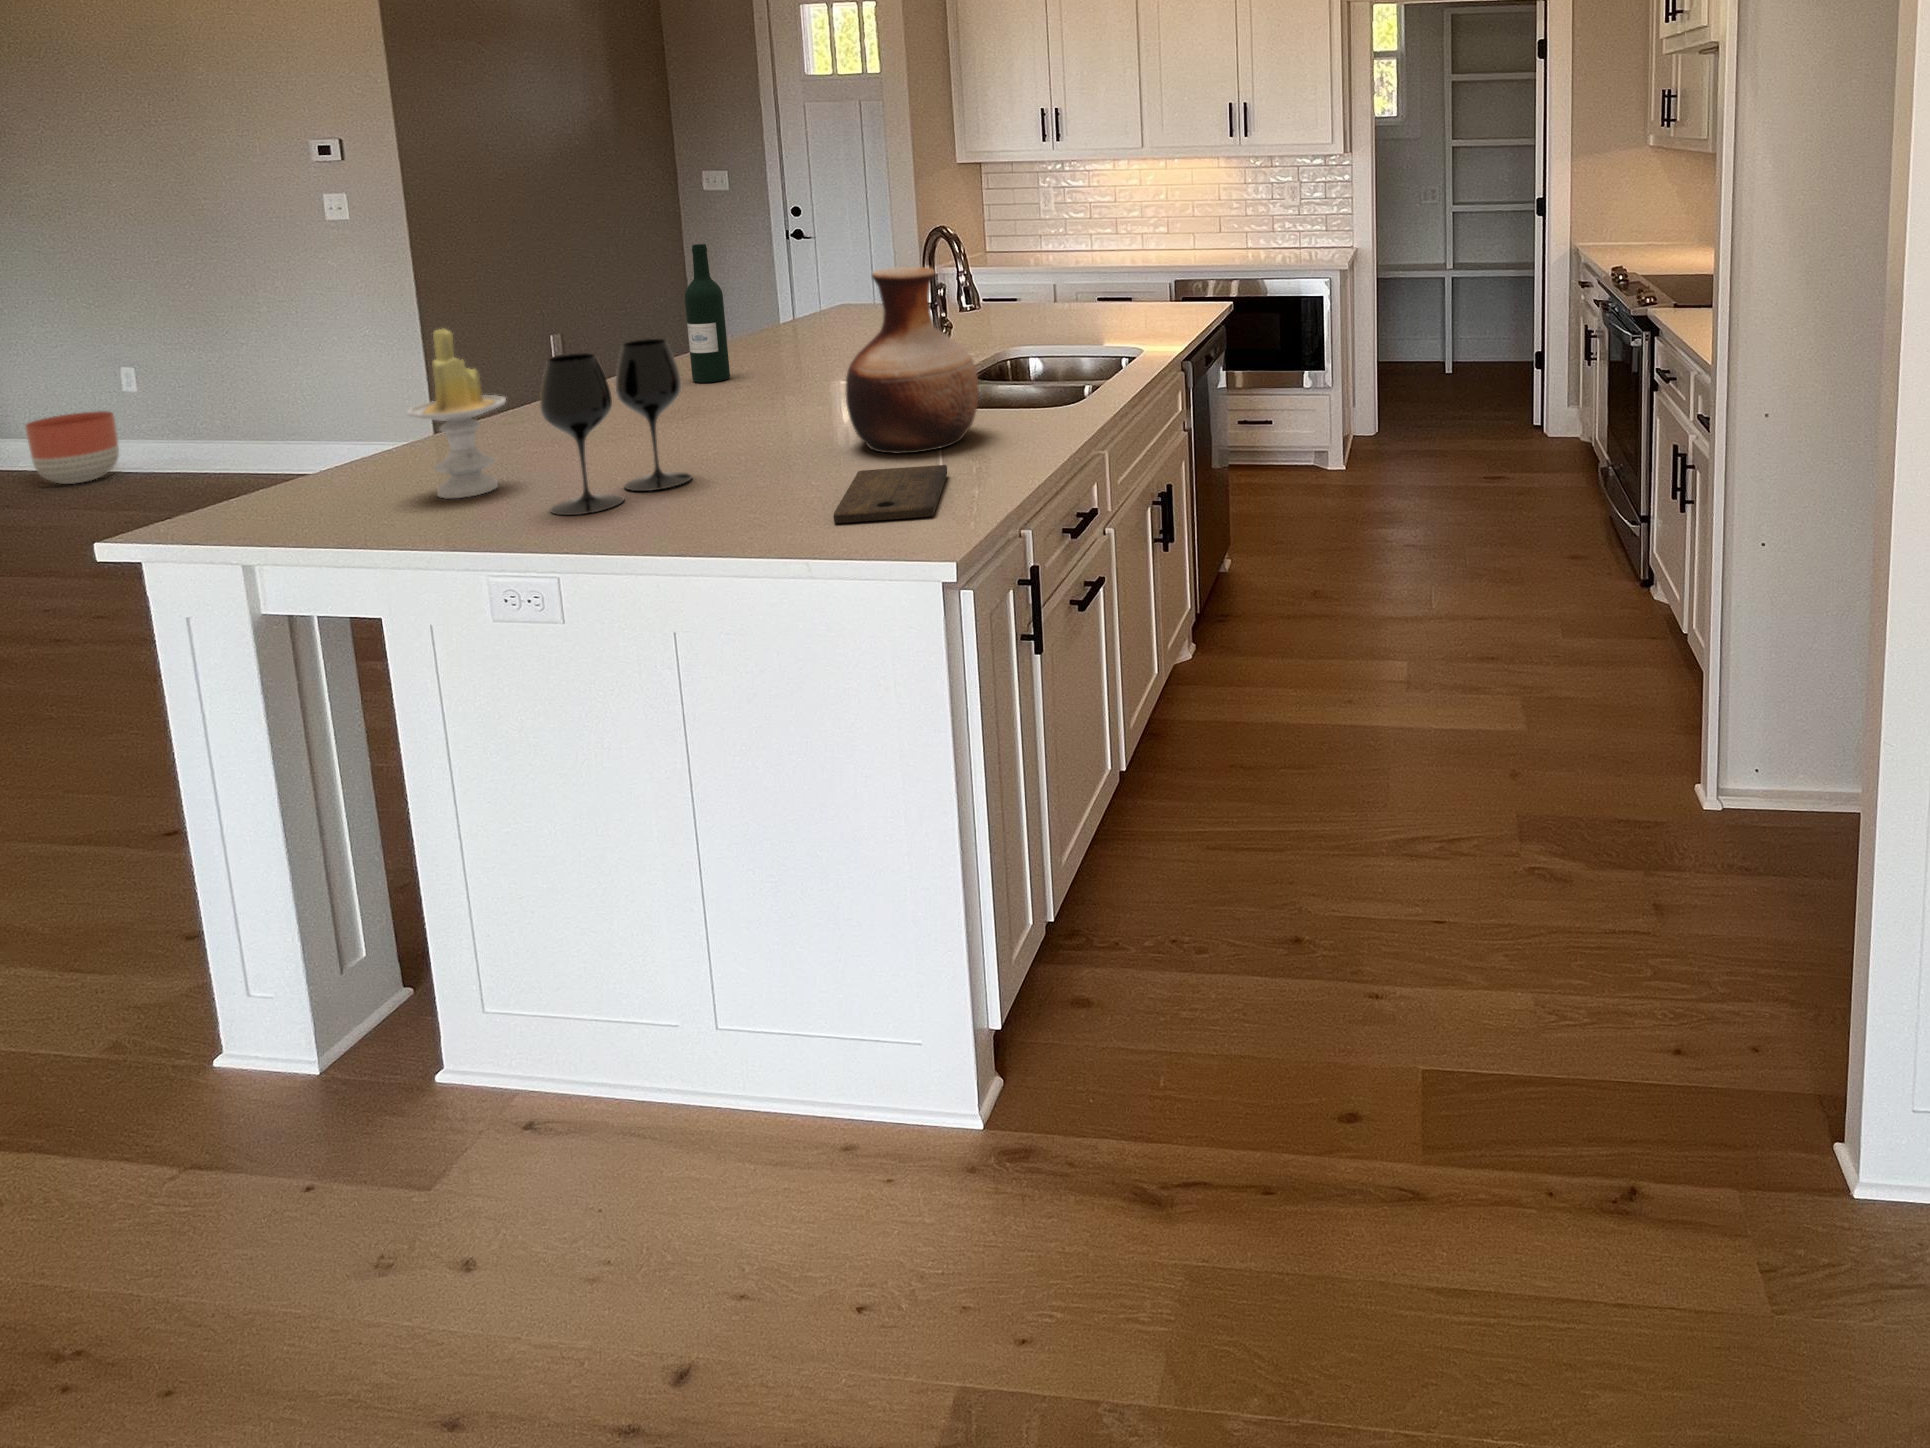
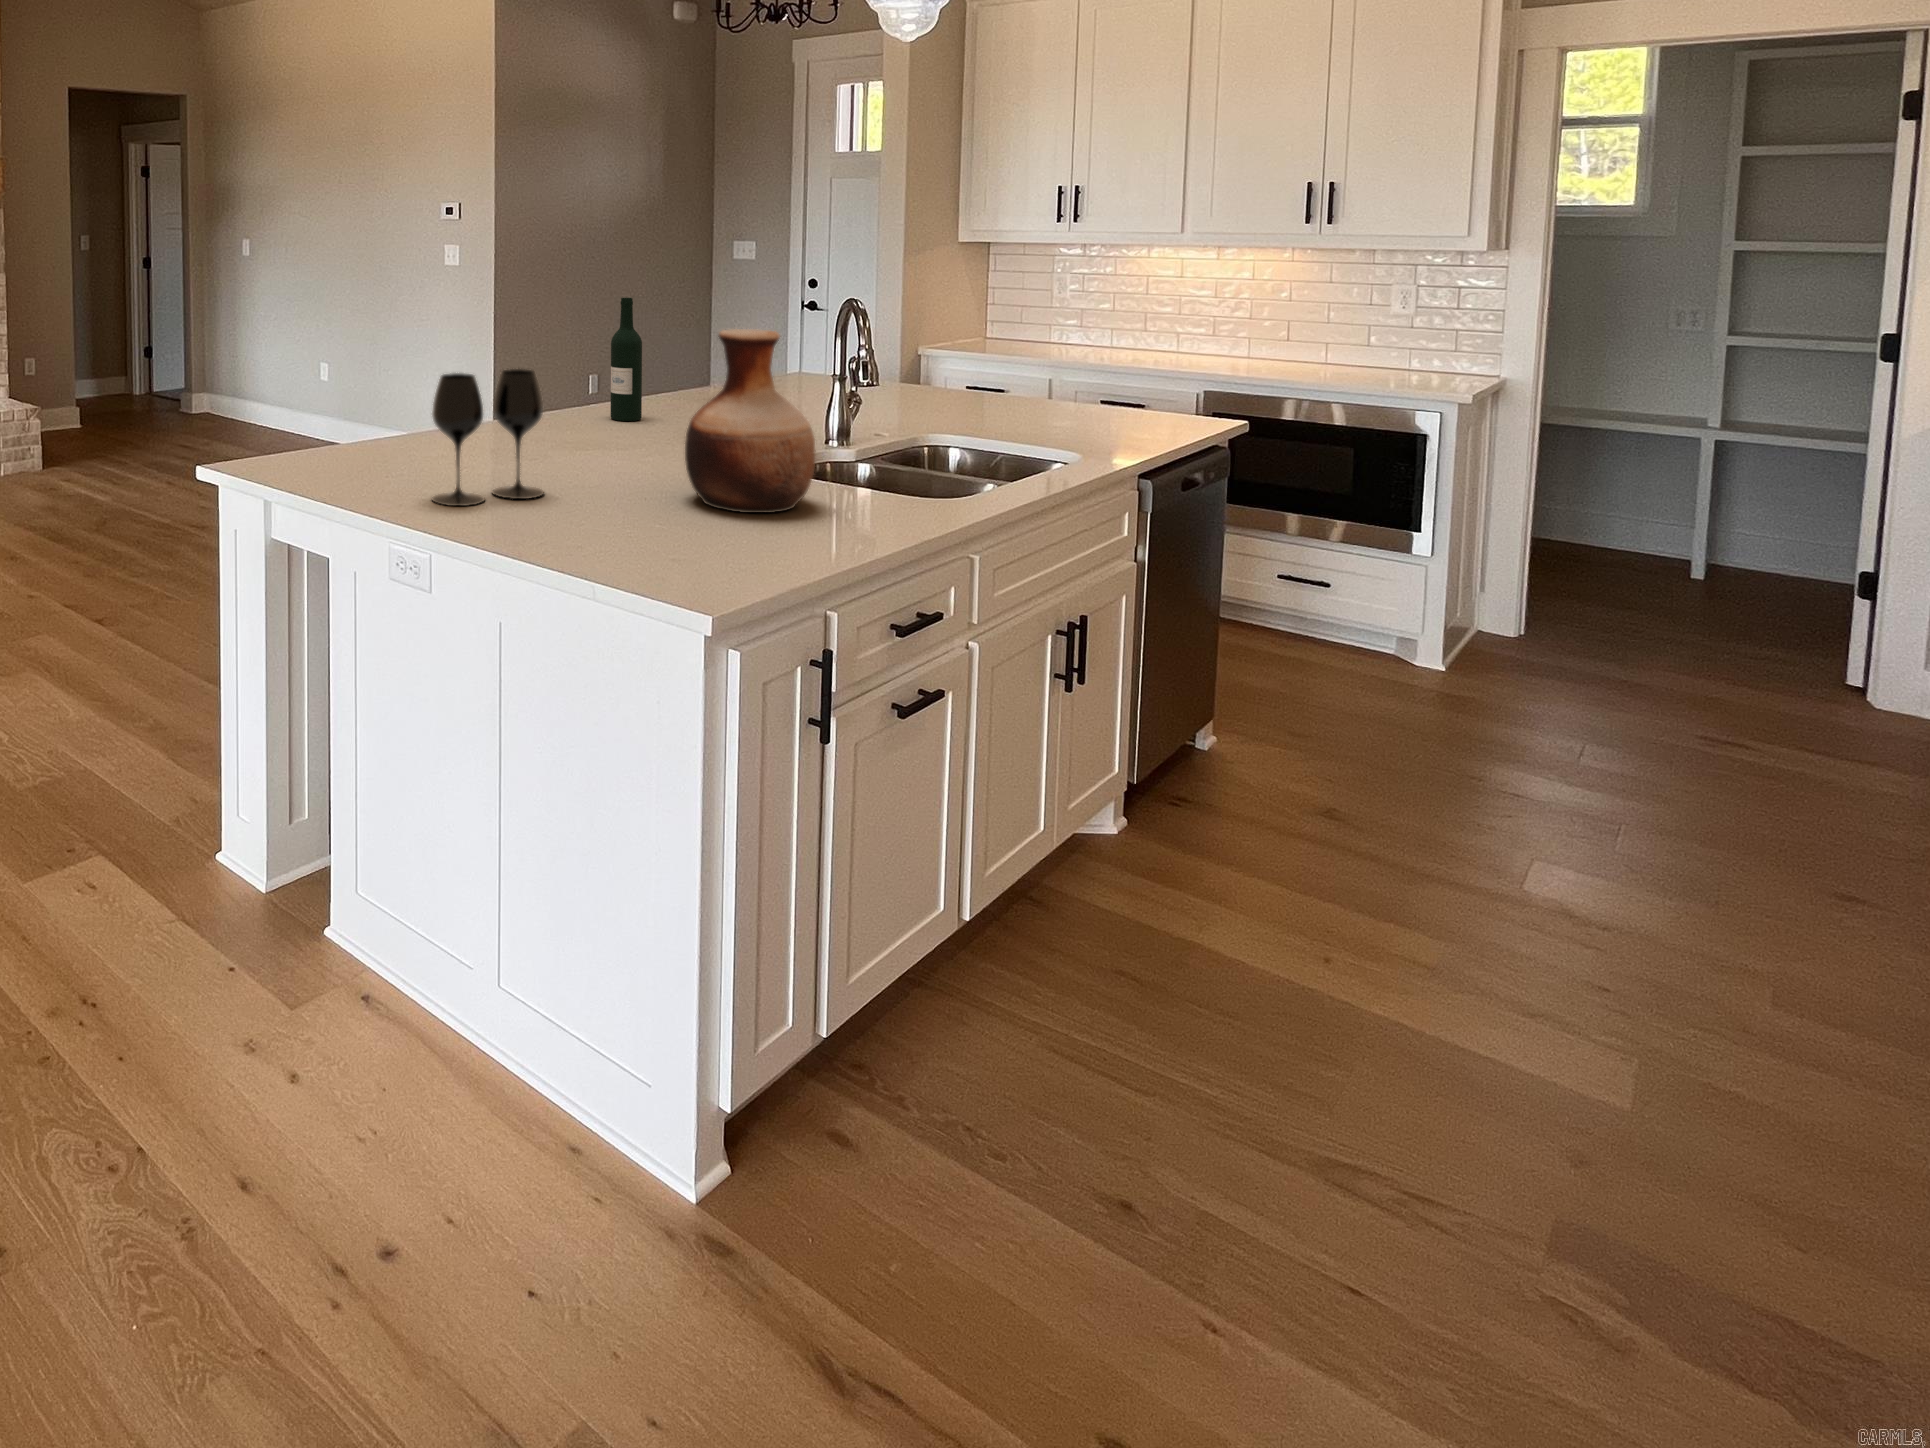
candle: present [407,329,506,498] -> none [363,343,429,477]
planter: present [25,411,119,484] -> none [281,389,324,436]
cutting board: present [834,465,947,523] -> none [617,517,750,571]

